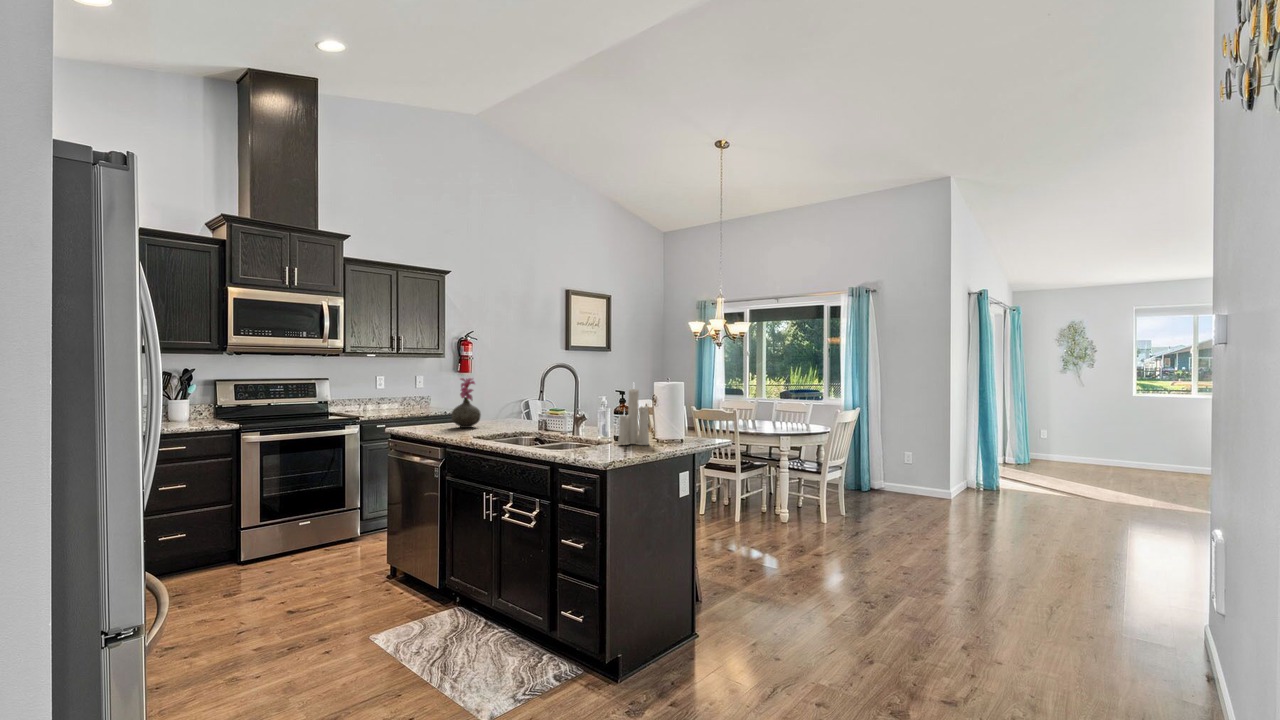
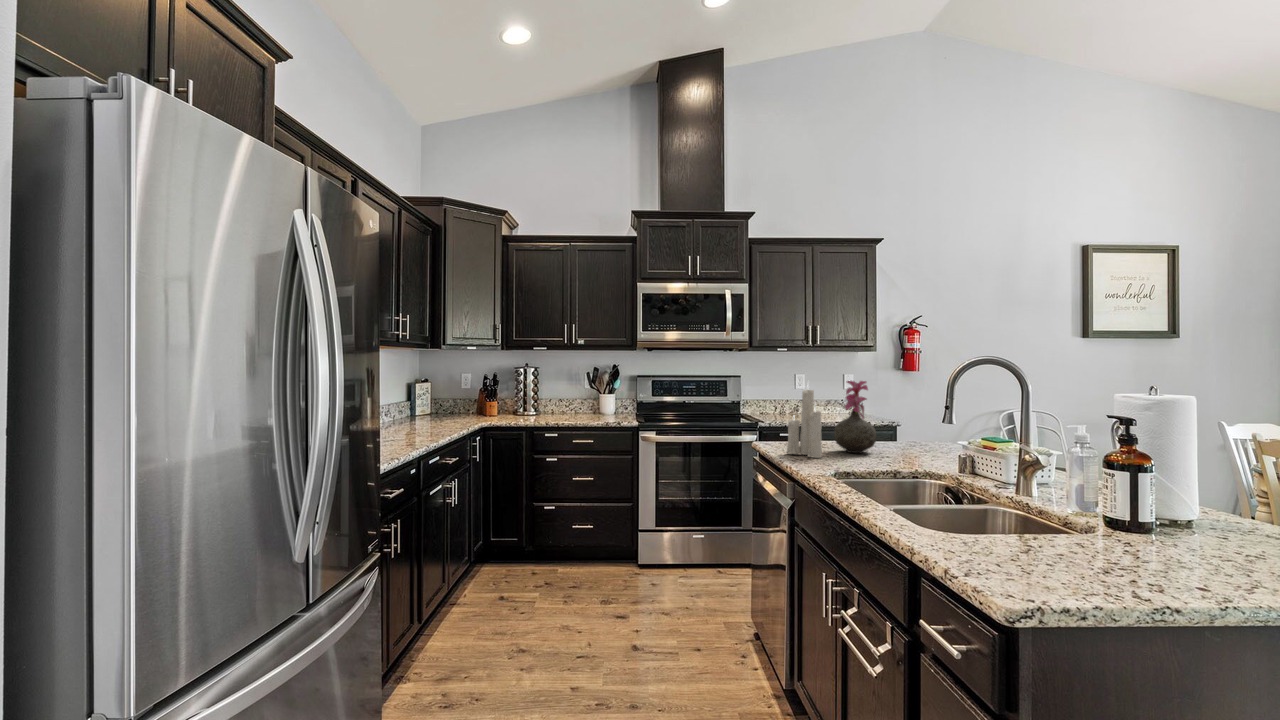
candle: present [618,388,649,445] -> present [786,389,822,458]

